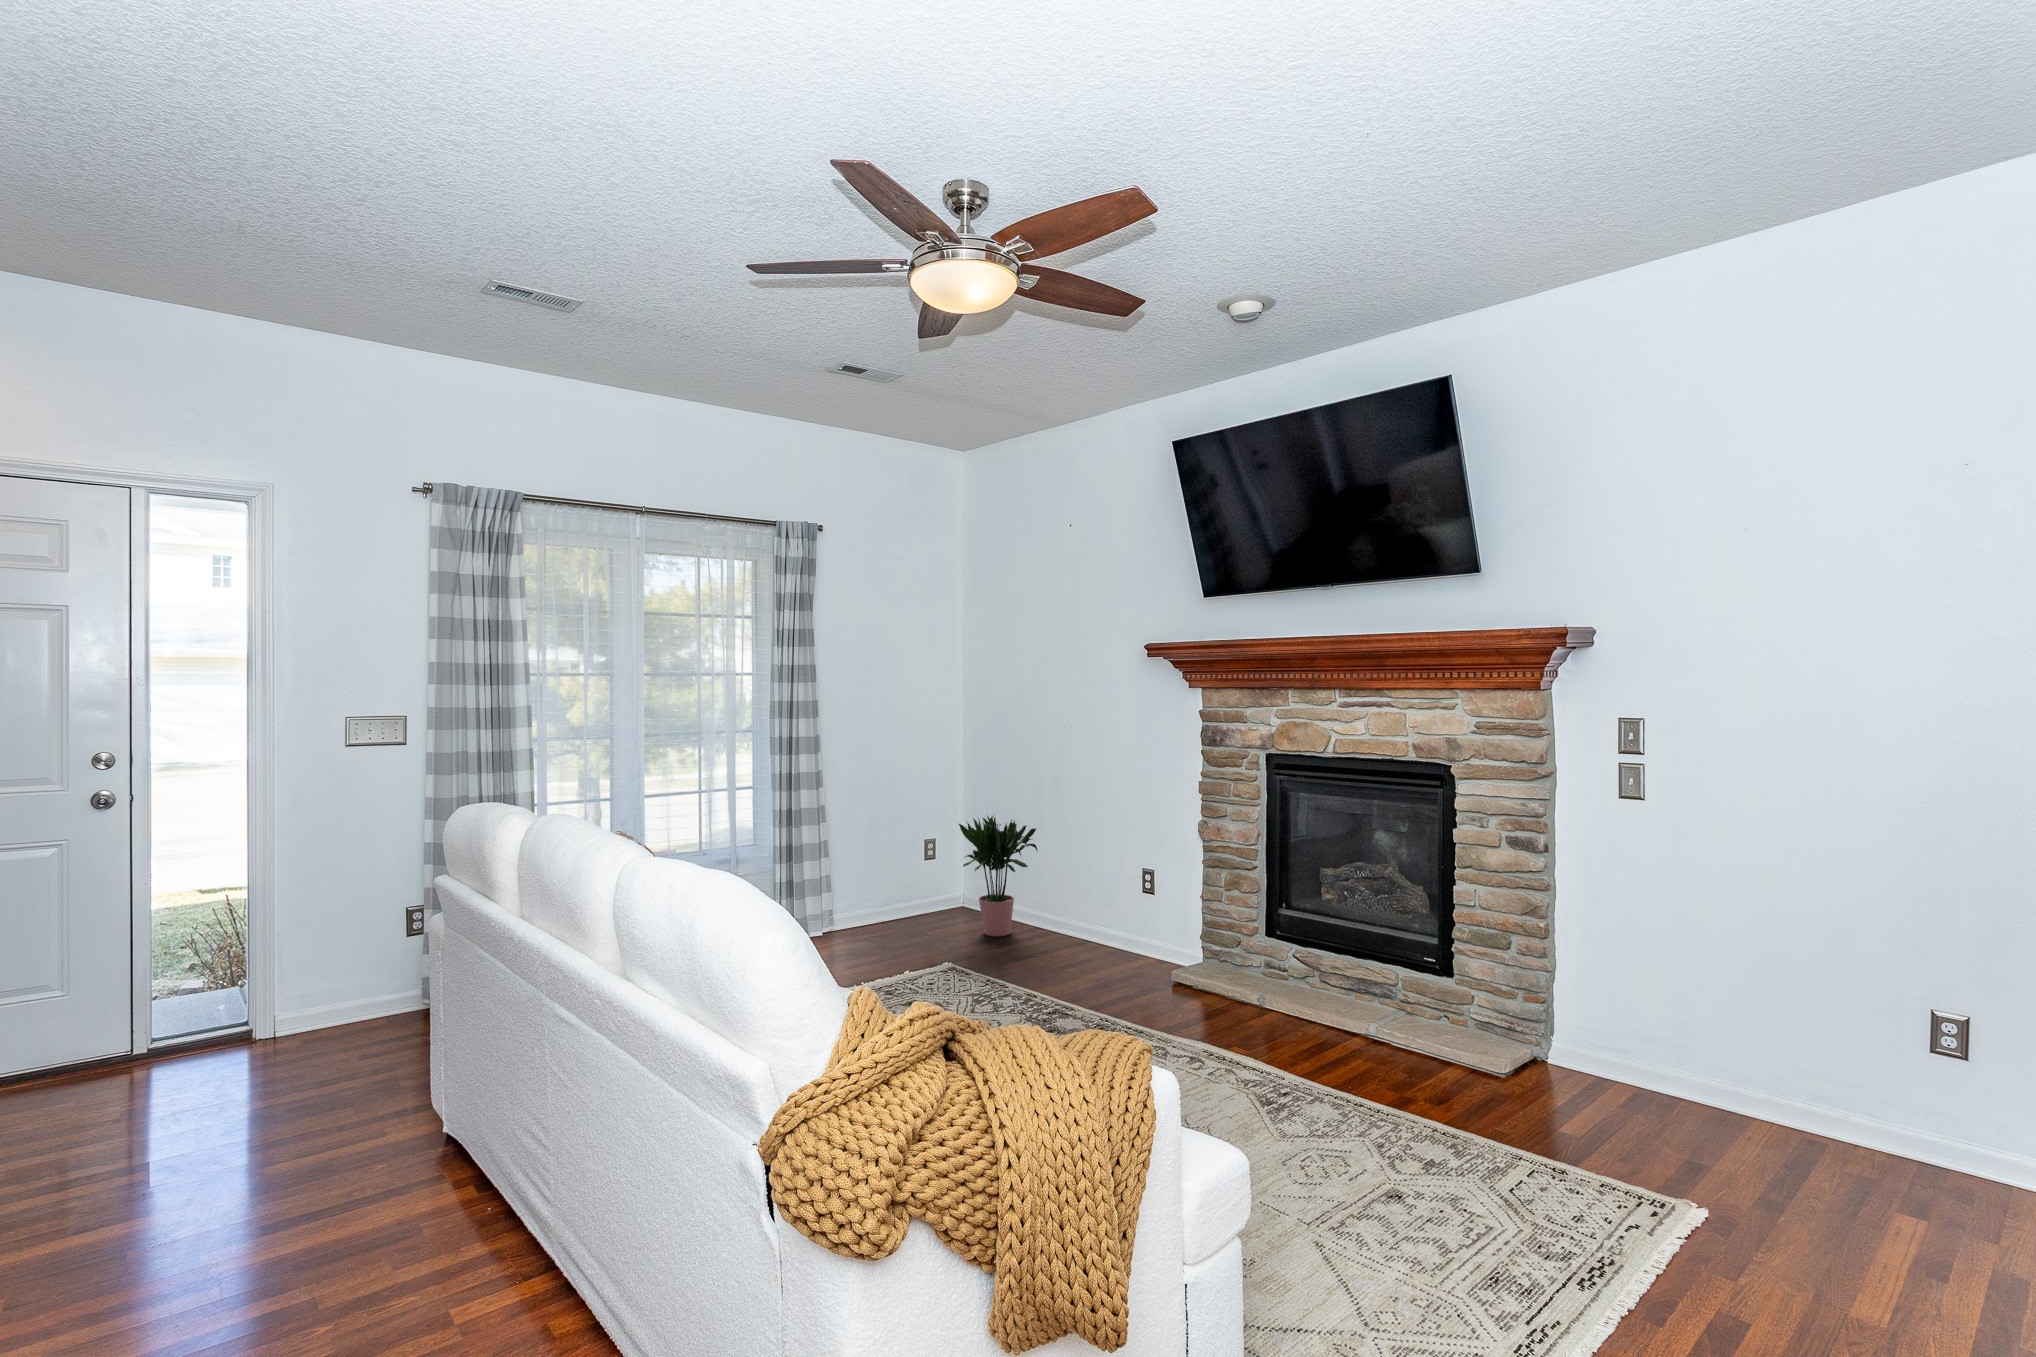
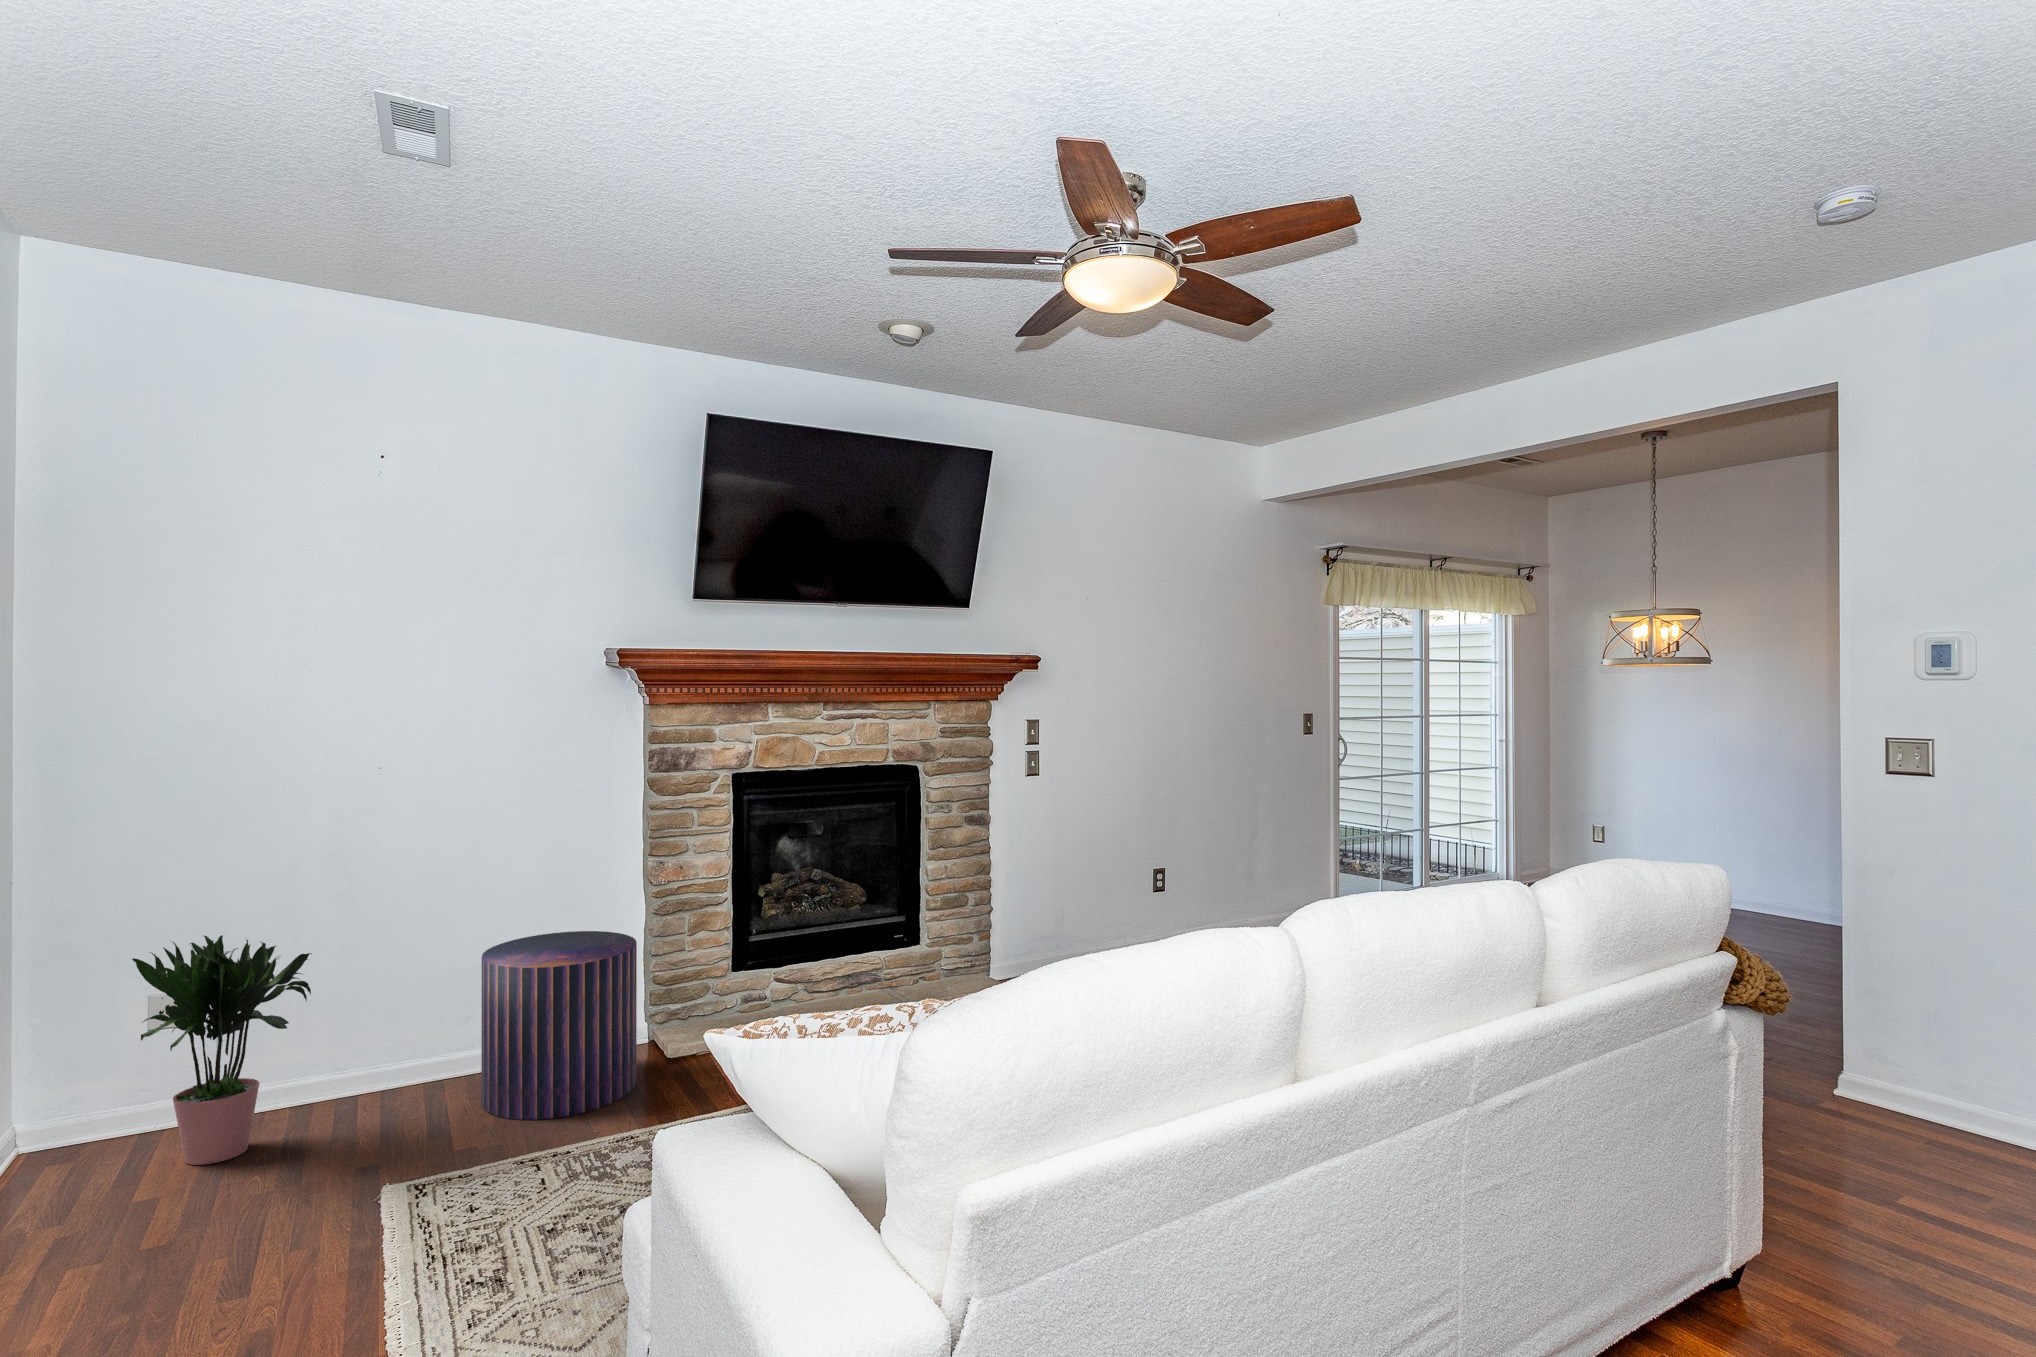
pouf: none [1056,857,1163,985] -> present [481,931,637,1120]

